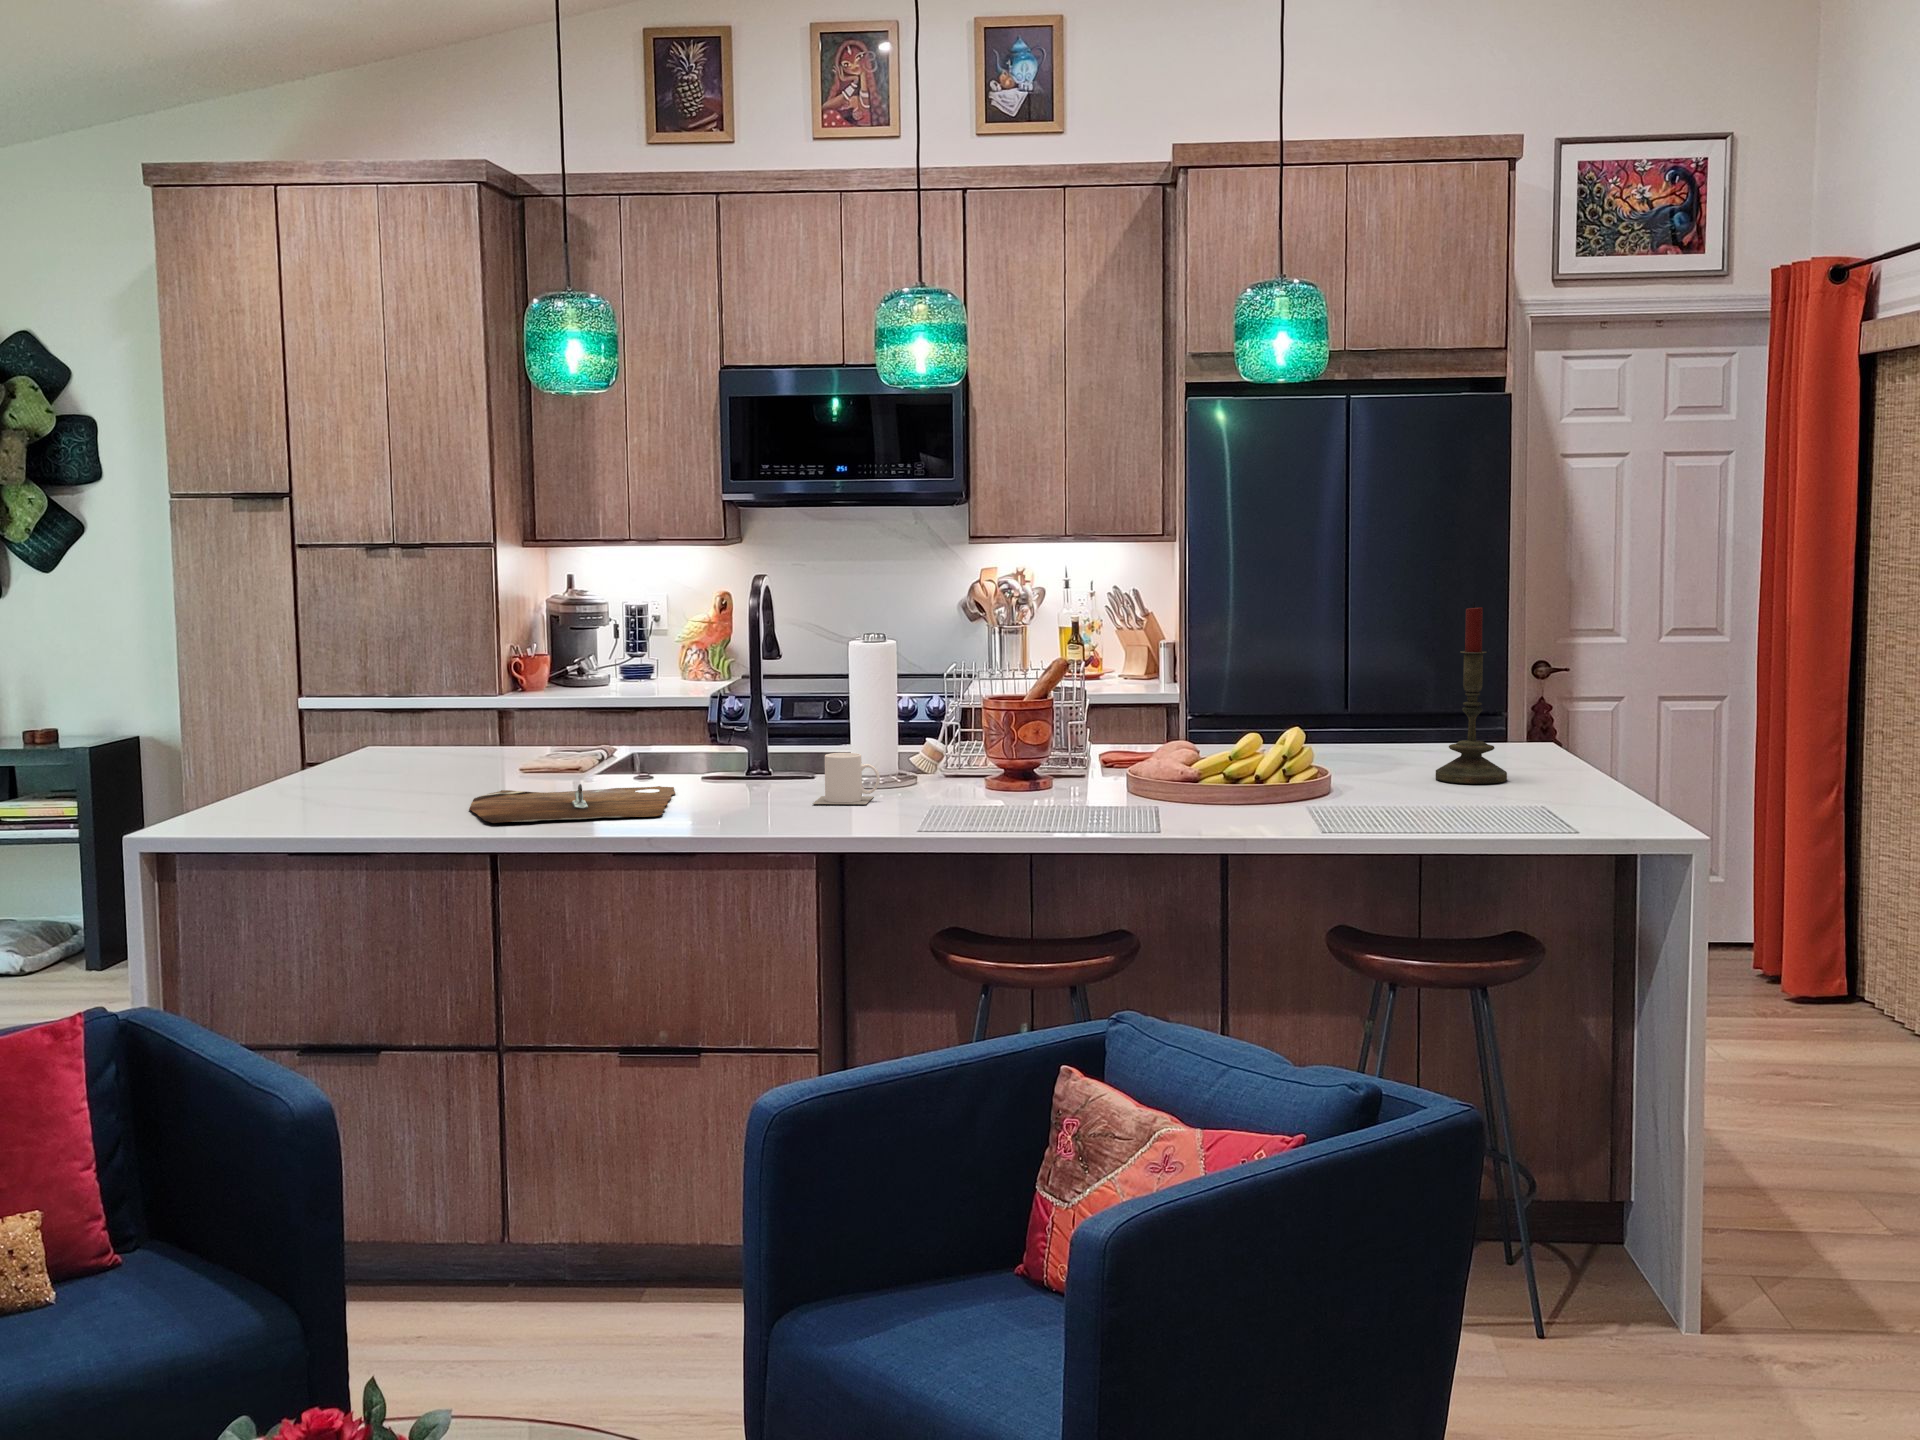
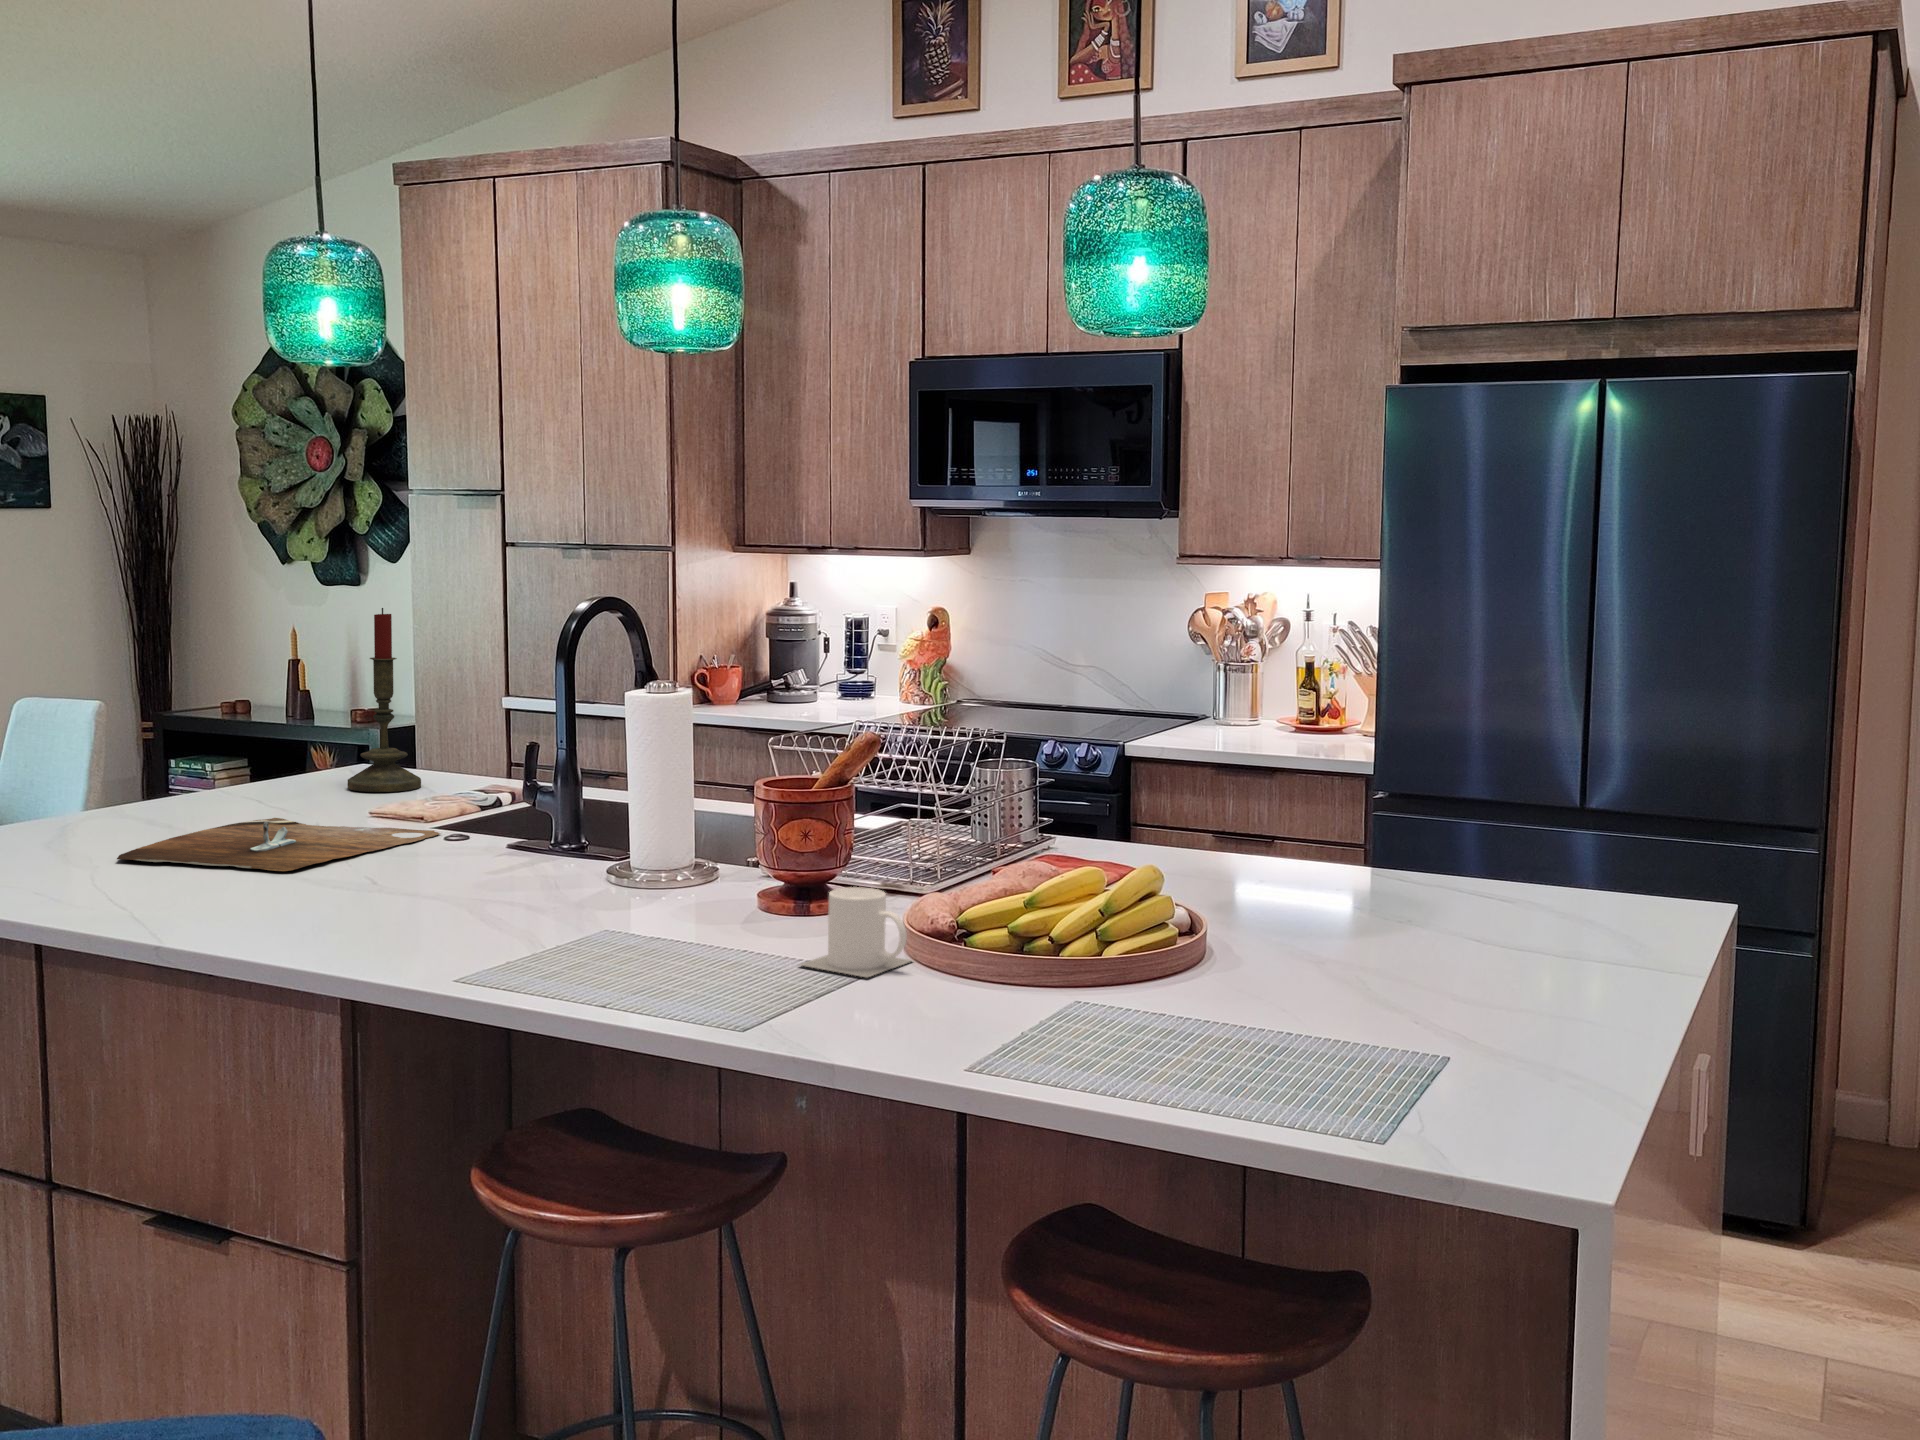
candle: present [1436,602,1507,784] -> present [348,608,421,792]
mug: present [813,753,880,804] -> present [801,887,911,978]

